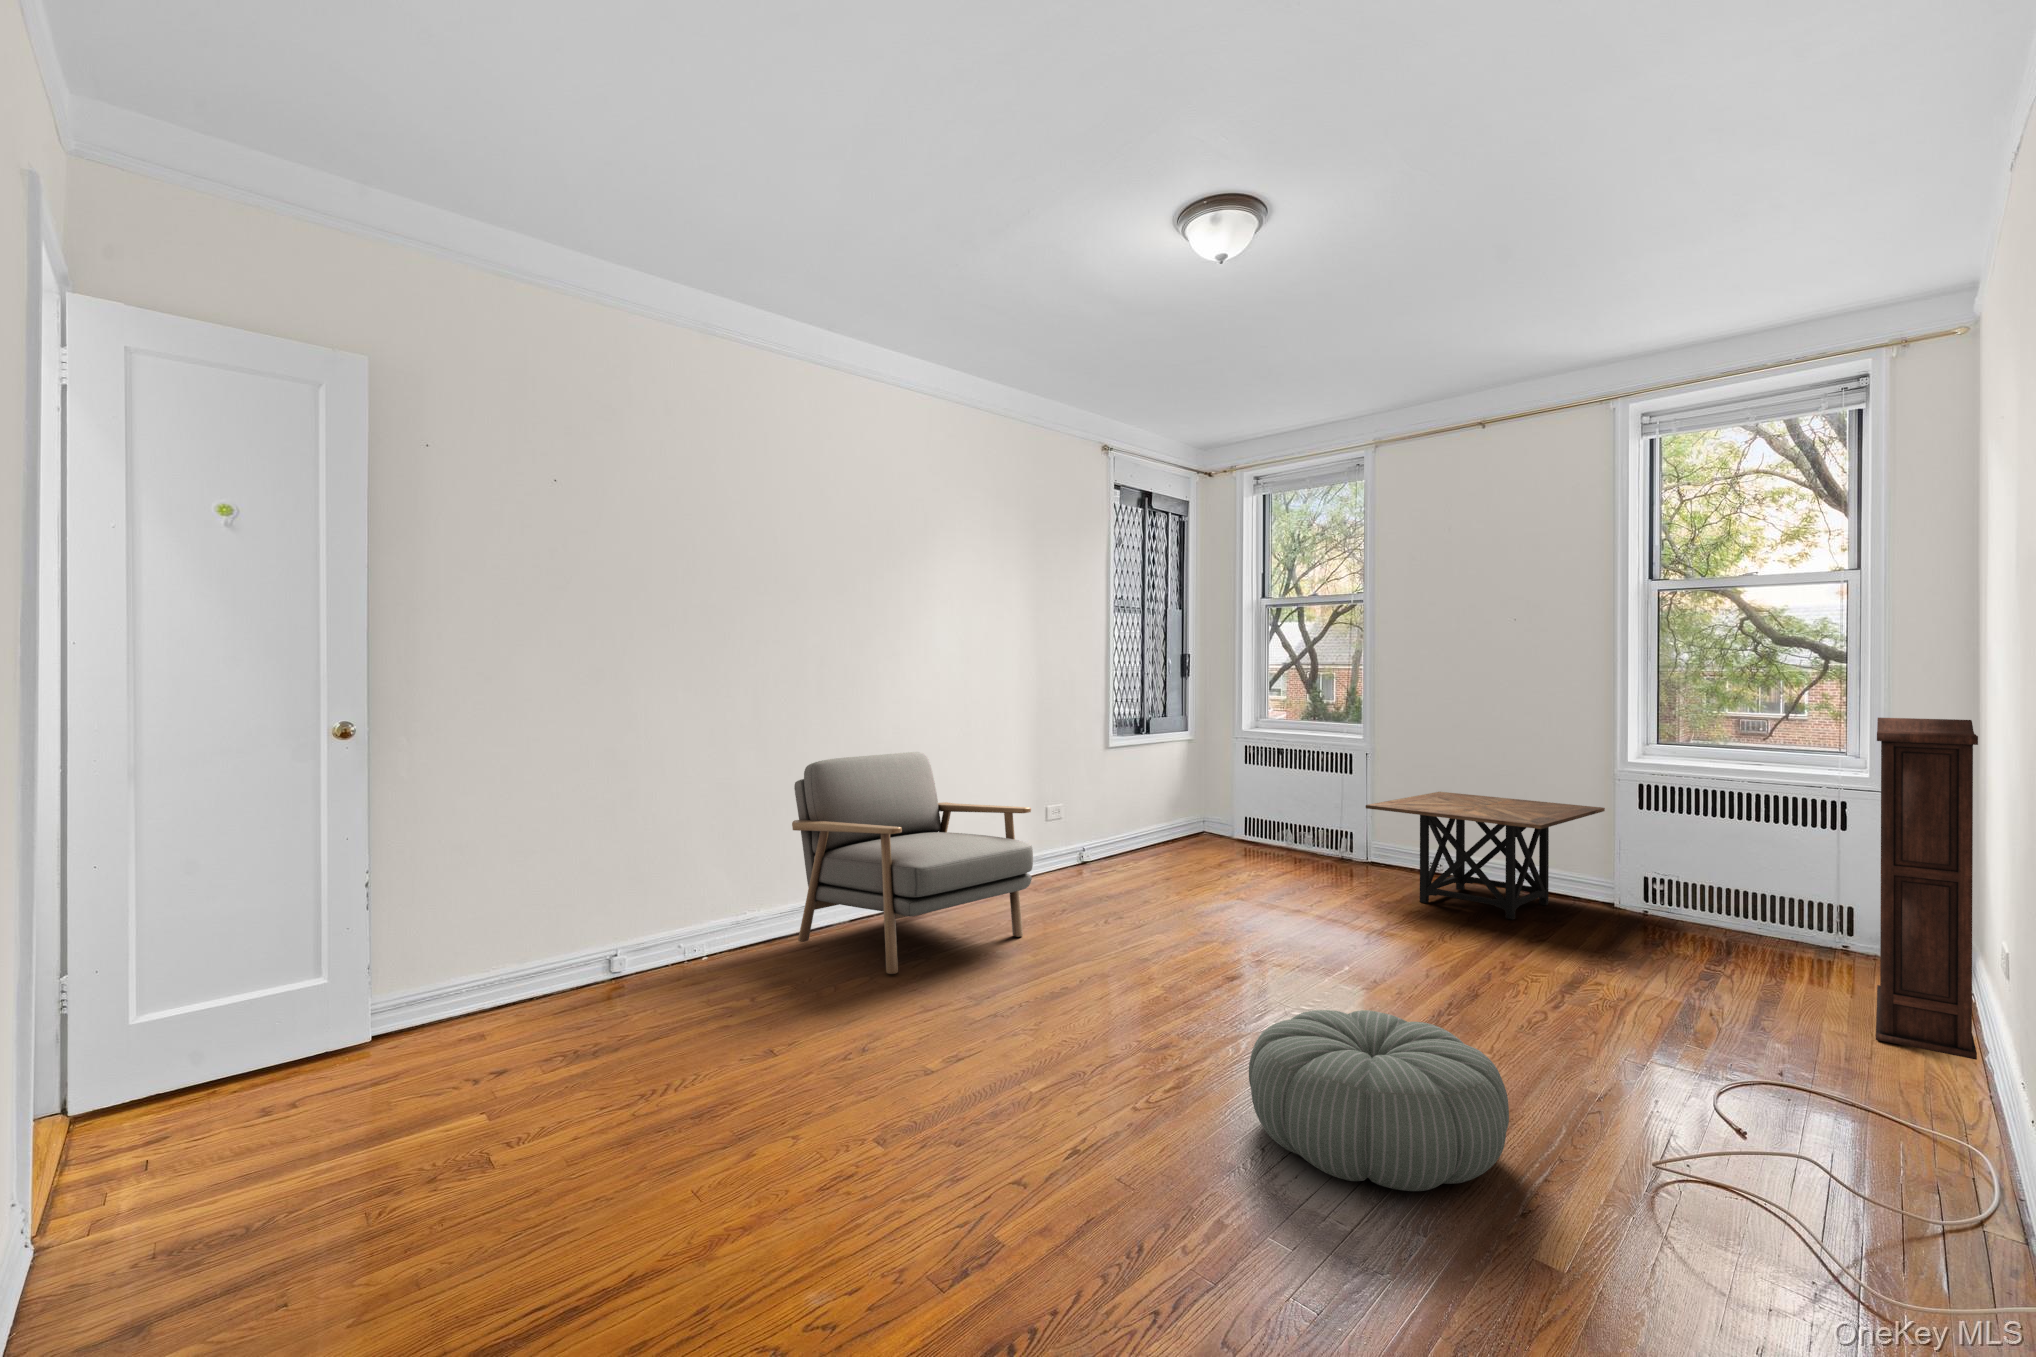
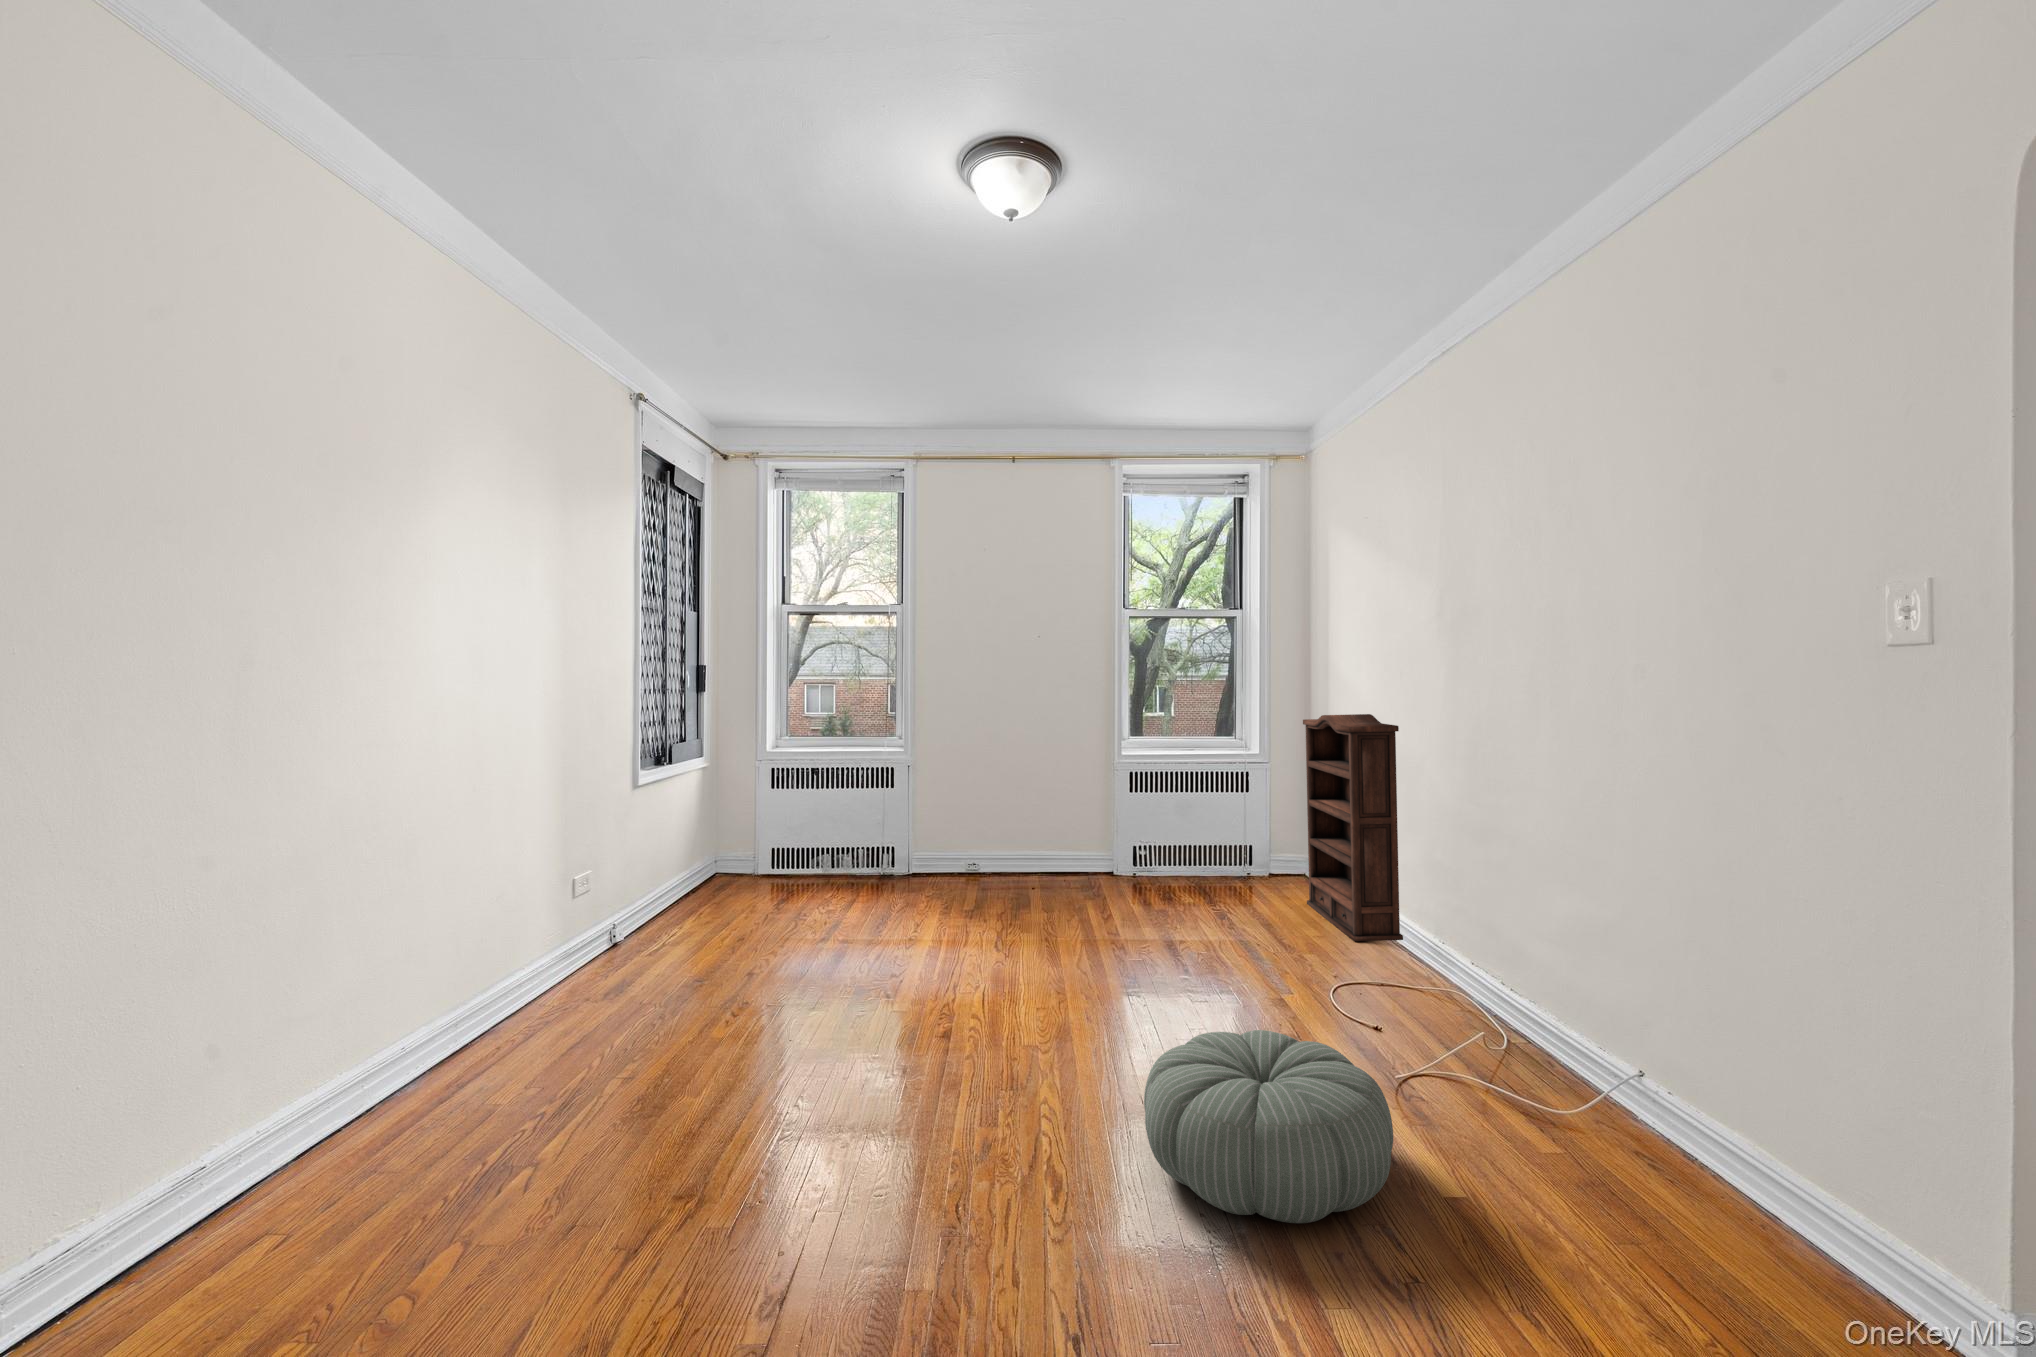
armchair: present [792,752,1033,974] -> none [242,832,681,1196]
side table: present [1366,792,1605,920] -> none [948,796,1105,903]

